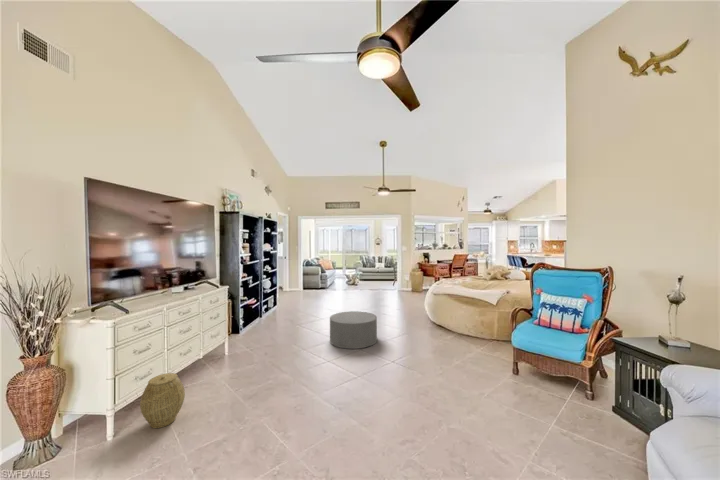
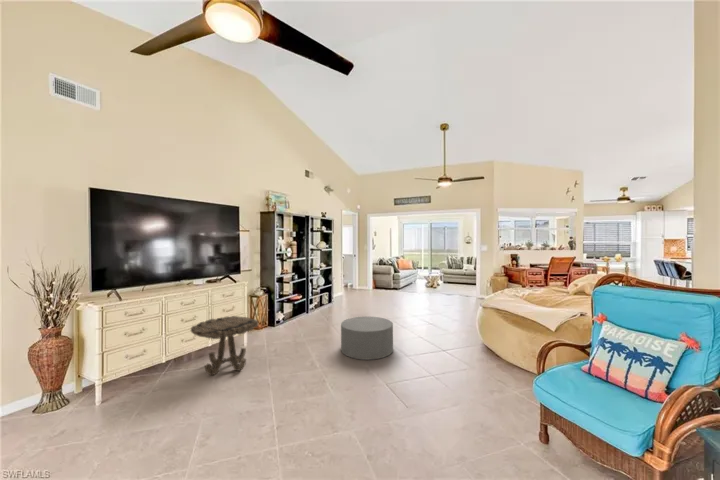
side table: none [195,323,264,387] -> present [191,316,258,375]
woven basket: present [140,373,185,428] -> none [122,355,162,402]

